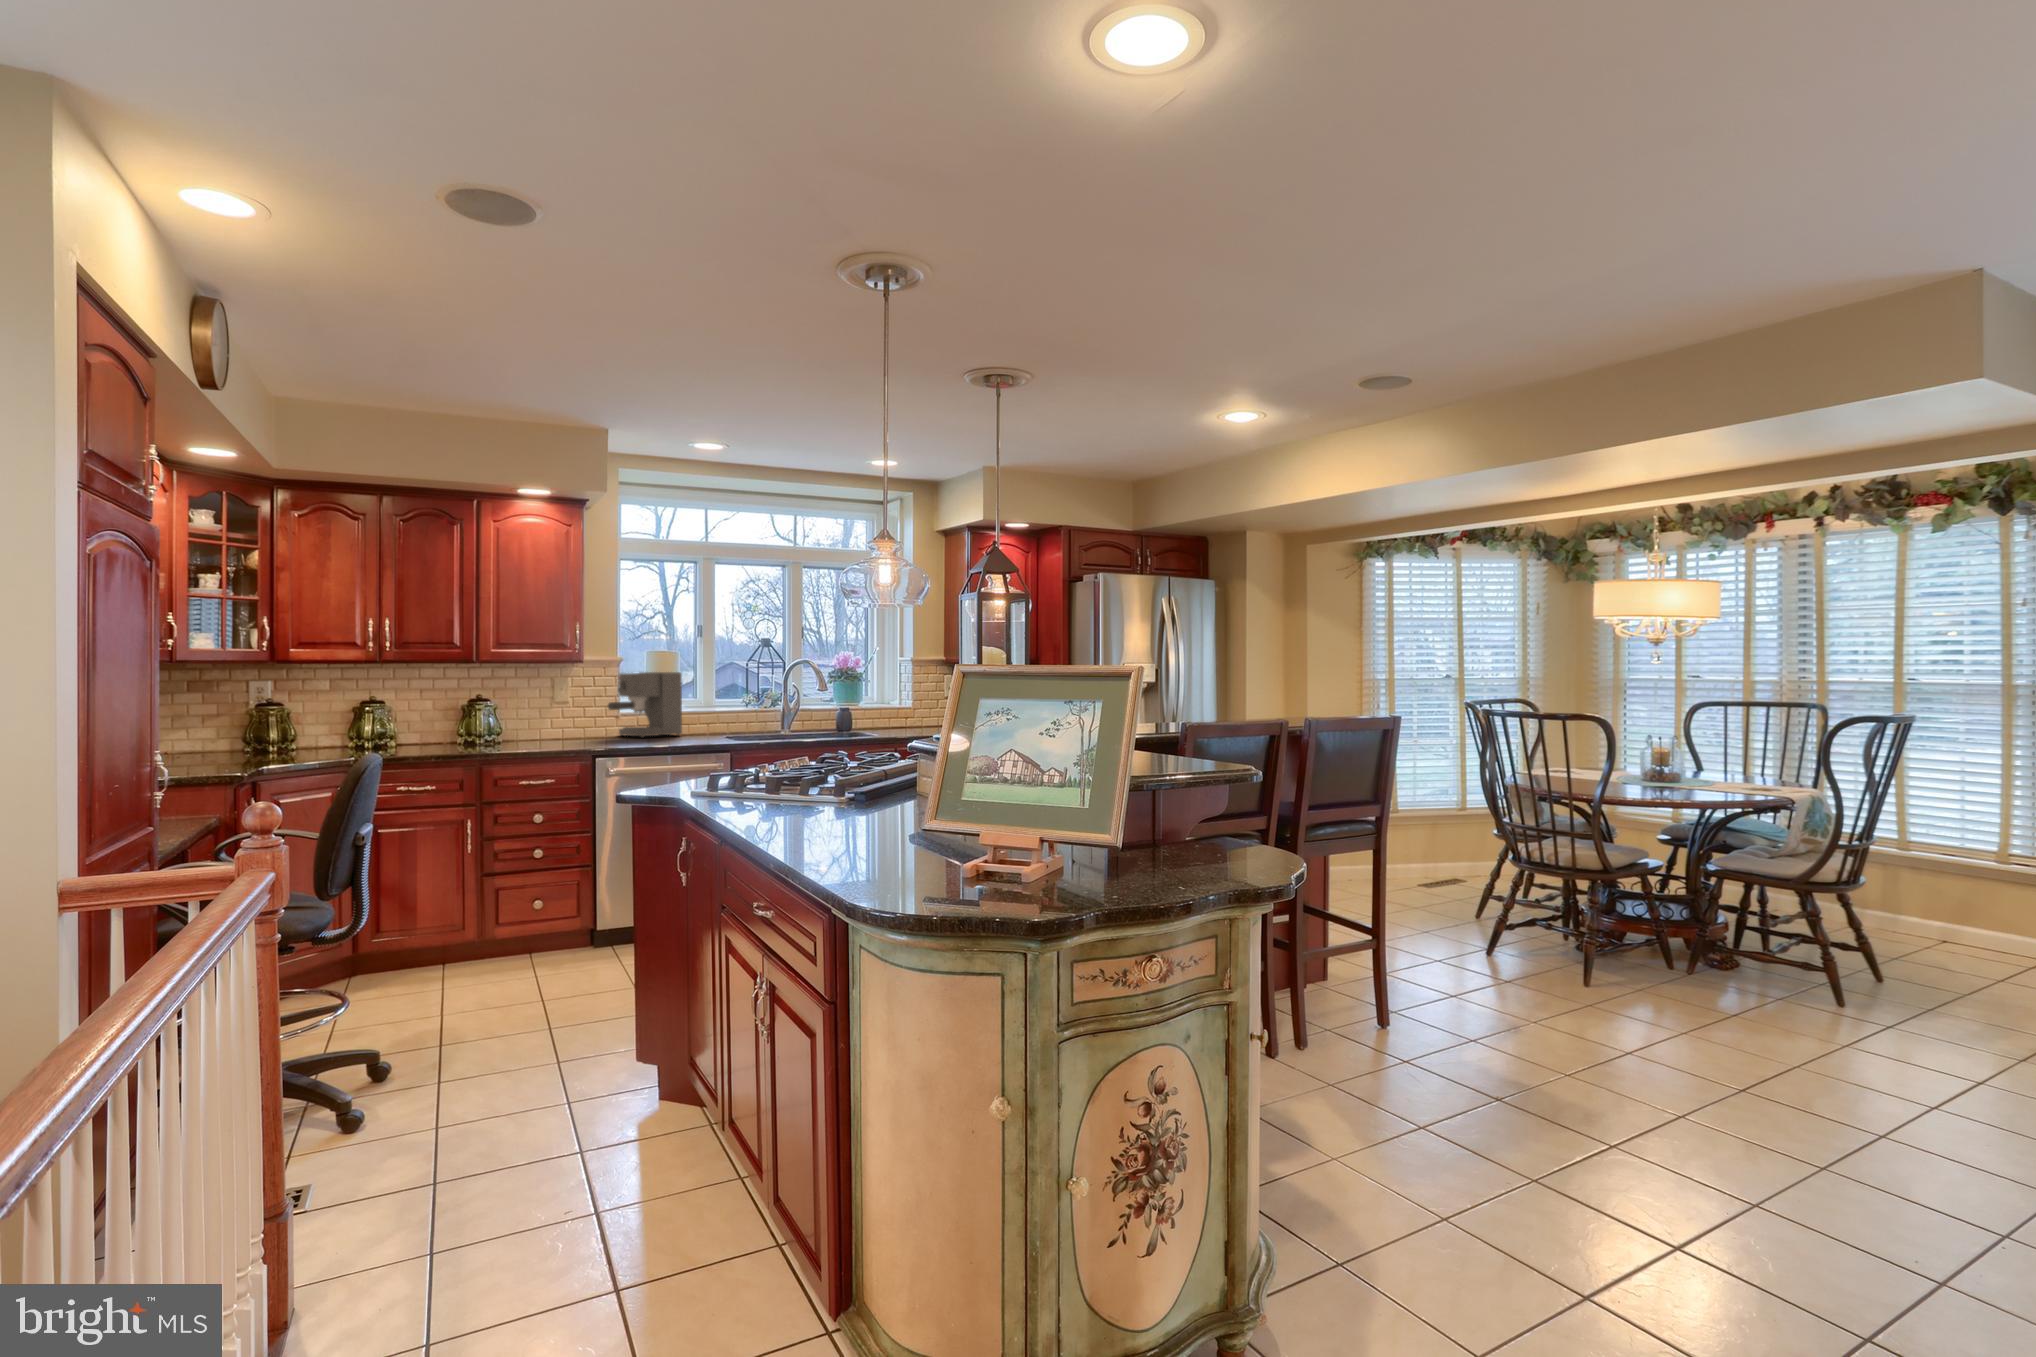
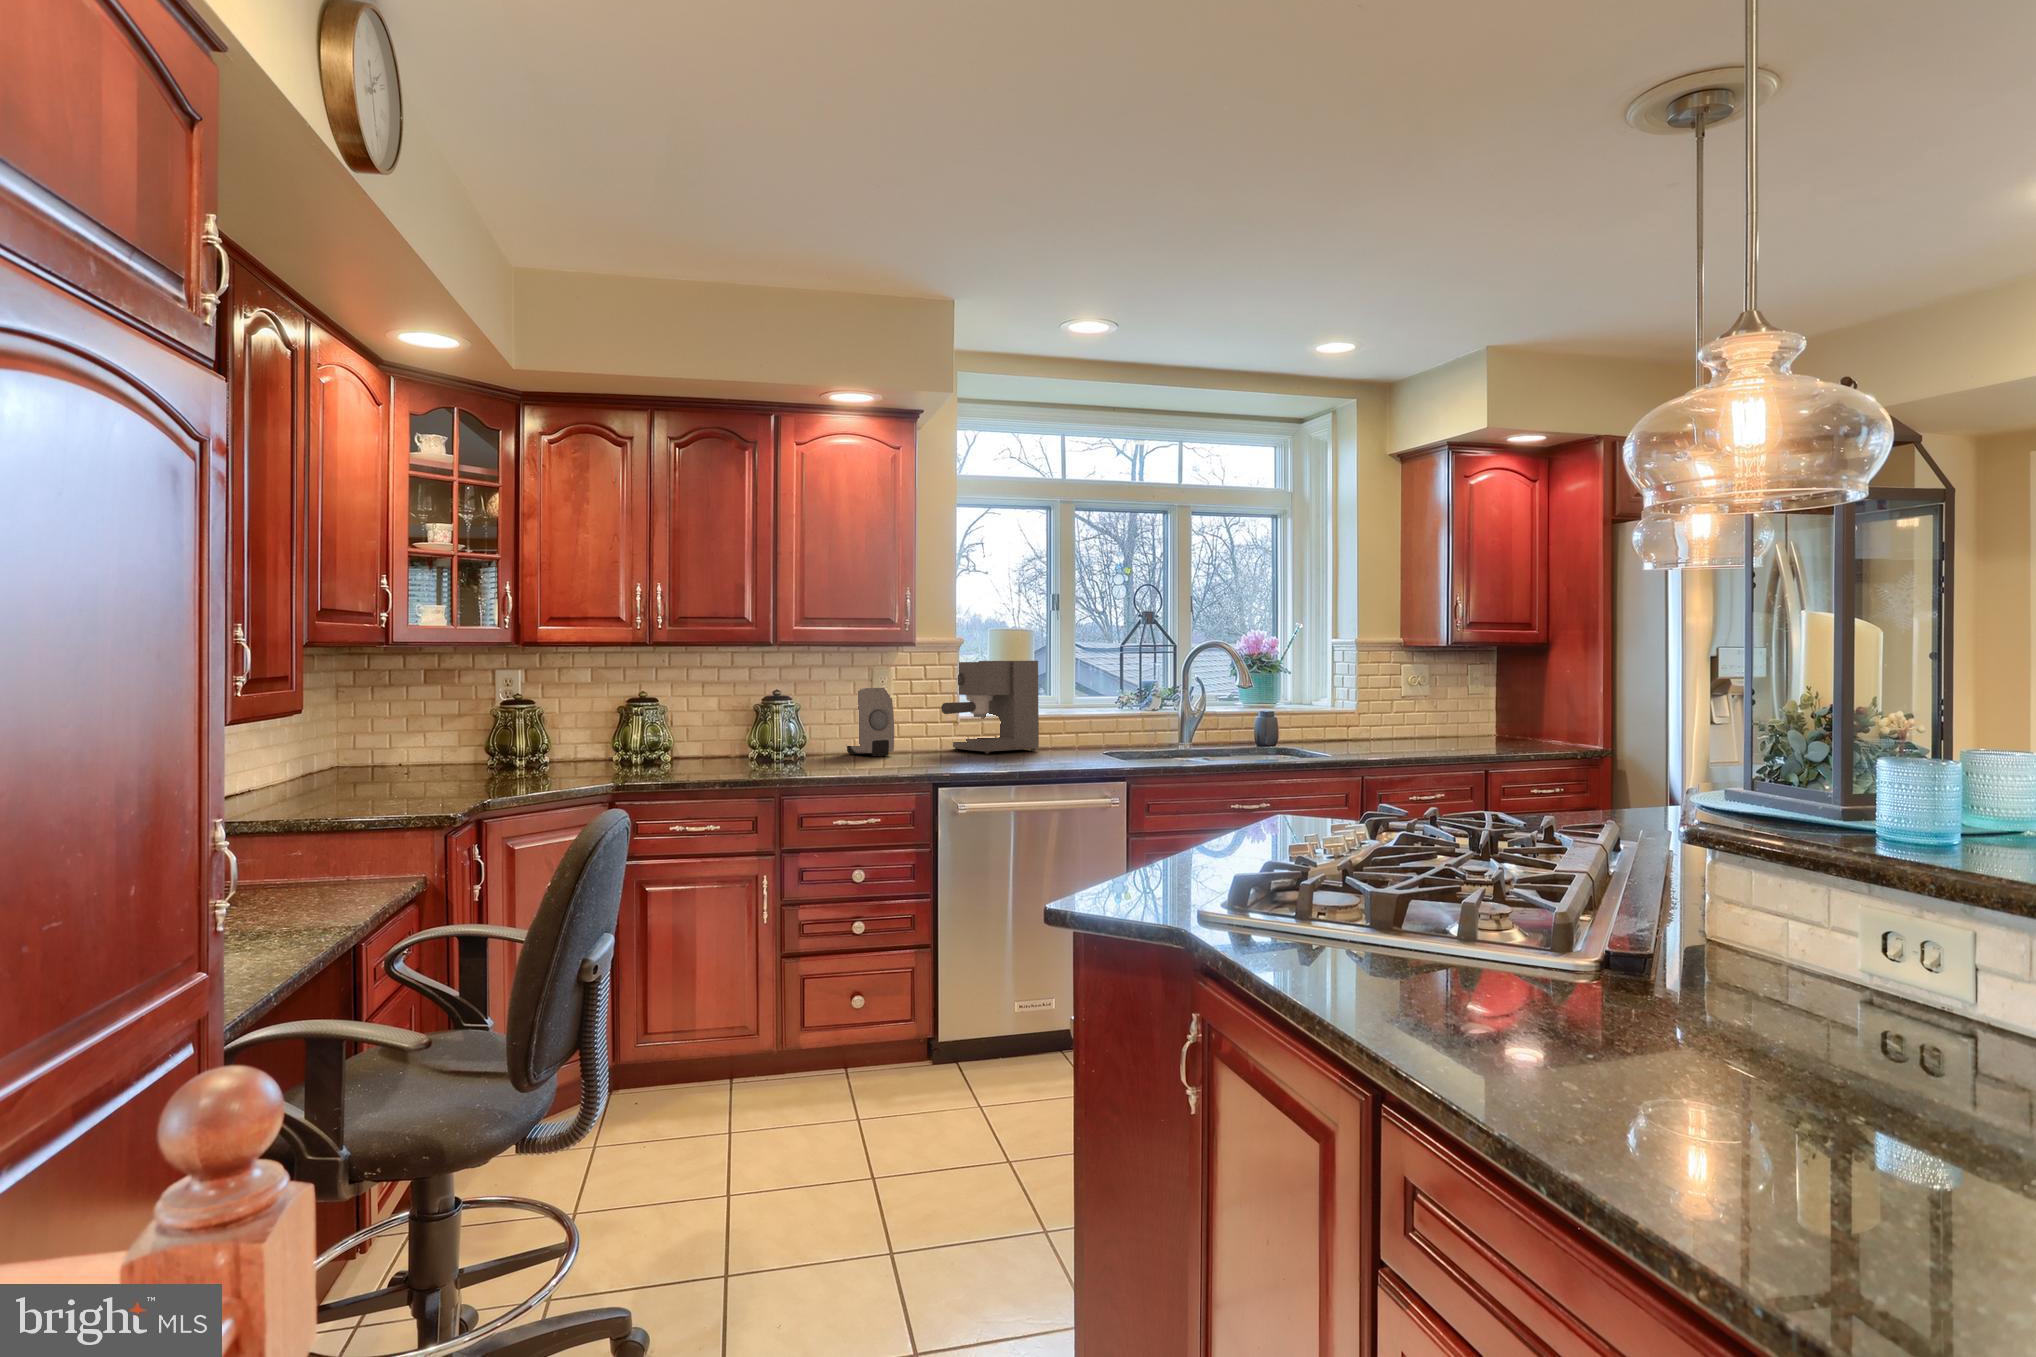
soap dispenser: none [533,692,571,741] -> present [847,688,894,756]

